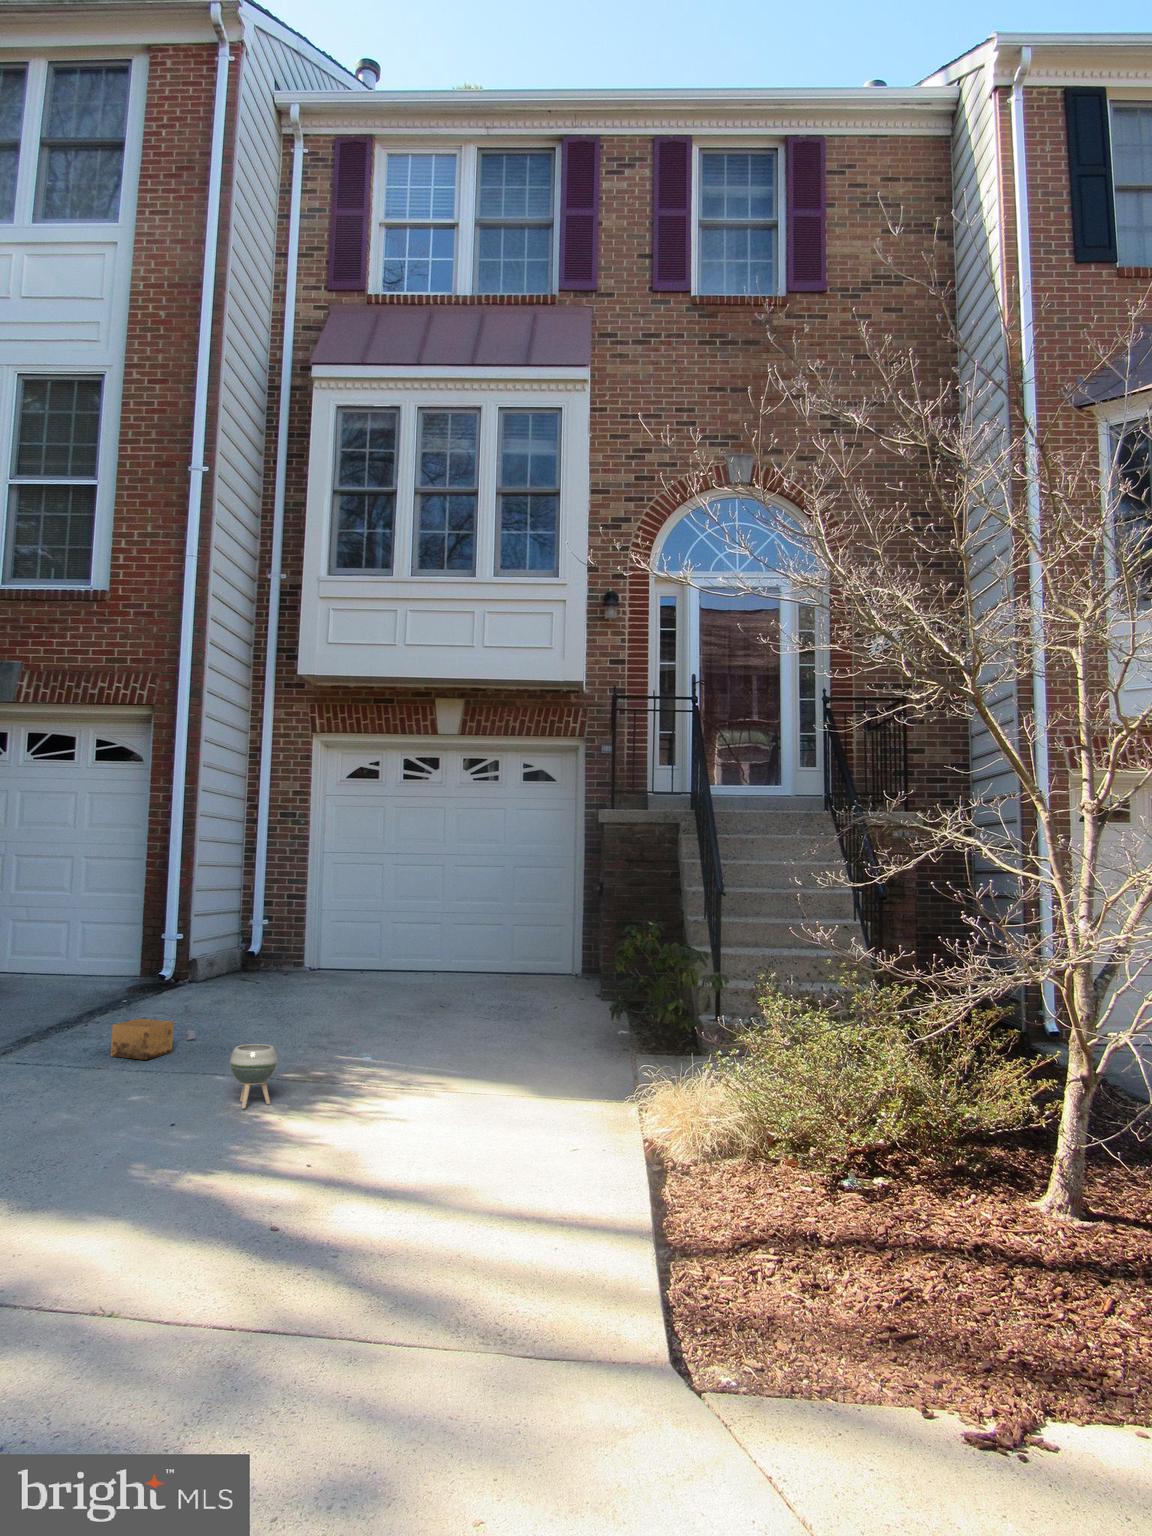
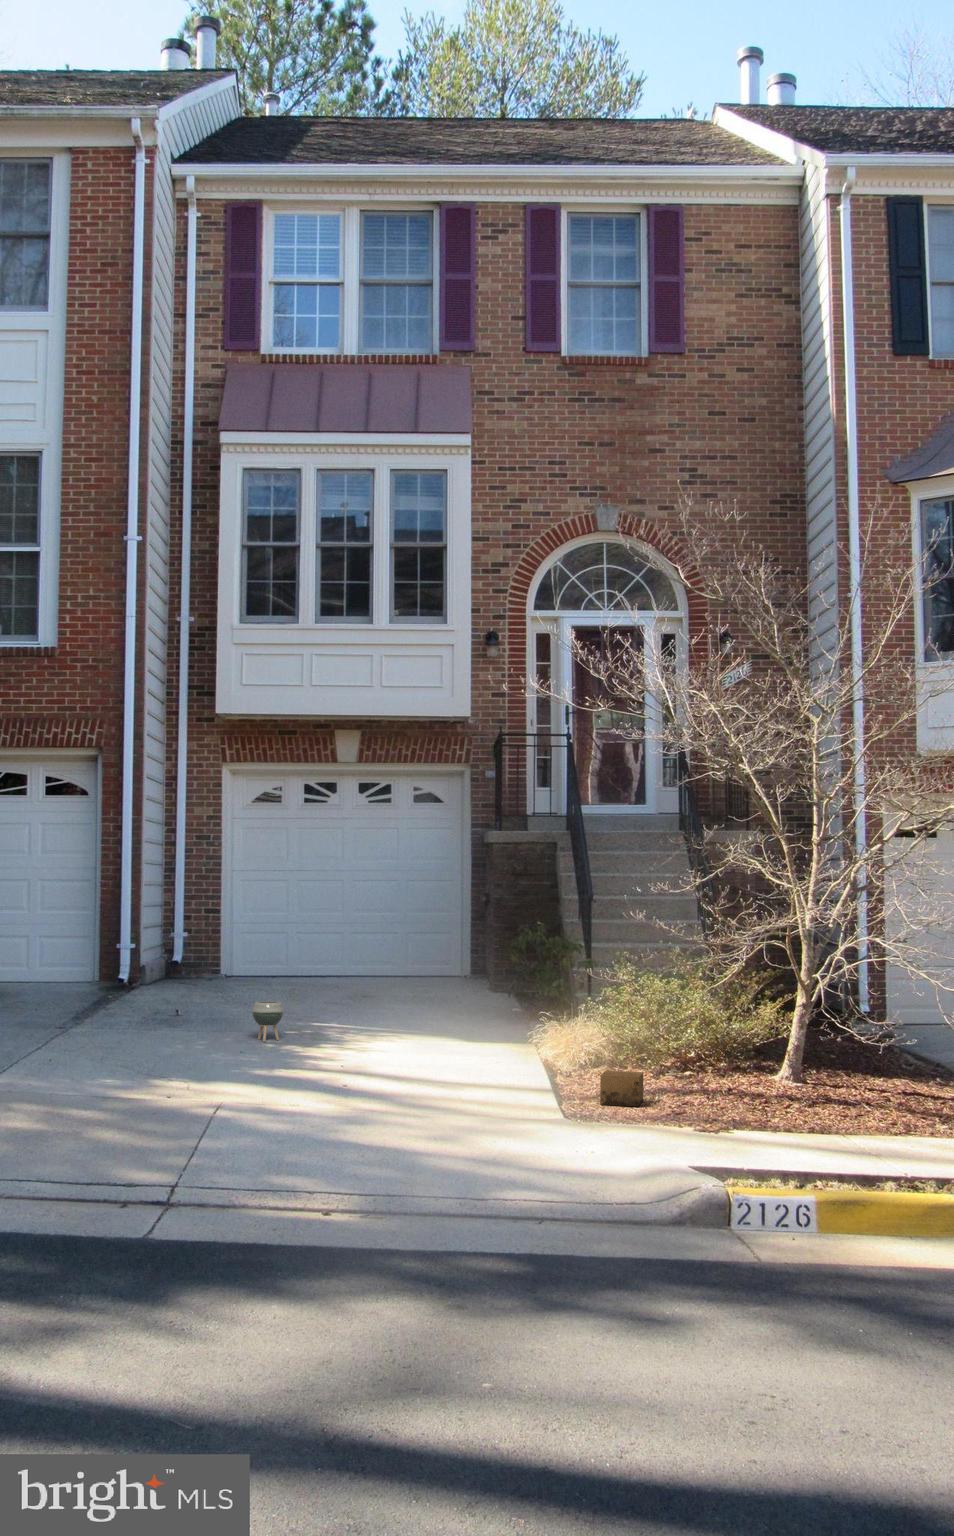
cardboard box: present [111,1019,174,1060] -> present [600,1071,644,1106]

